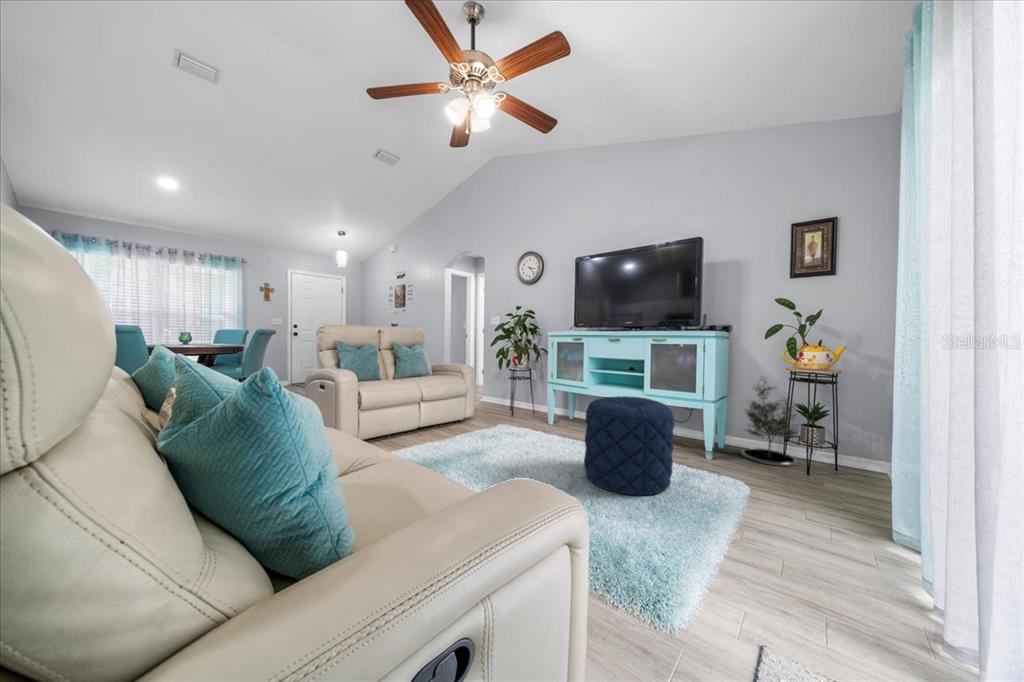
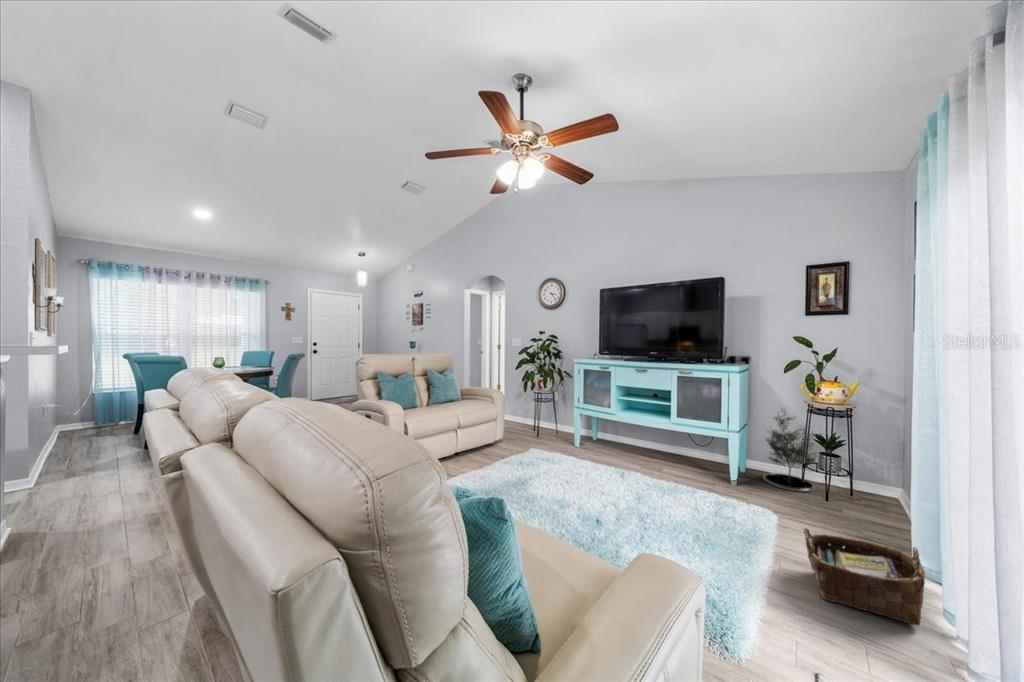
pouf: present [584,396,674,495] -> none [624,431,709,525]
woven basket: none [772,494,910,603] -> present [804,528,925,626]

